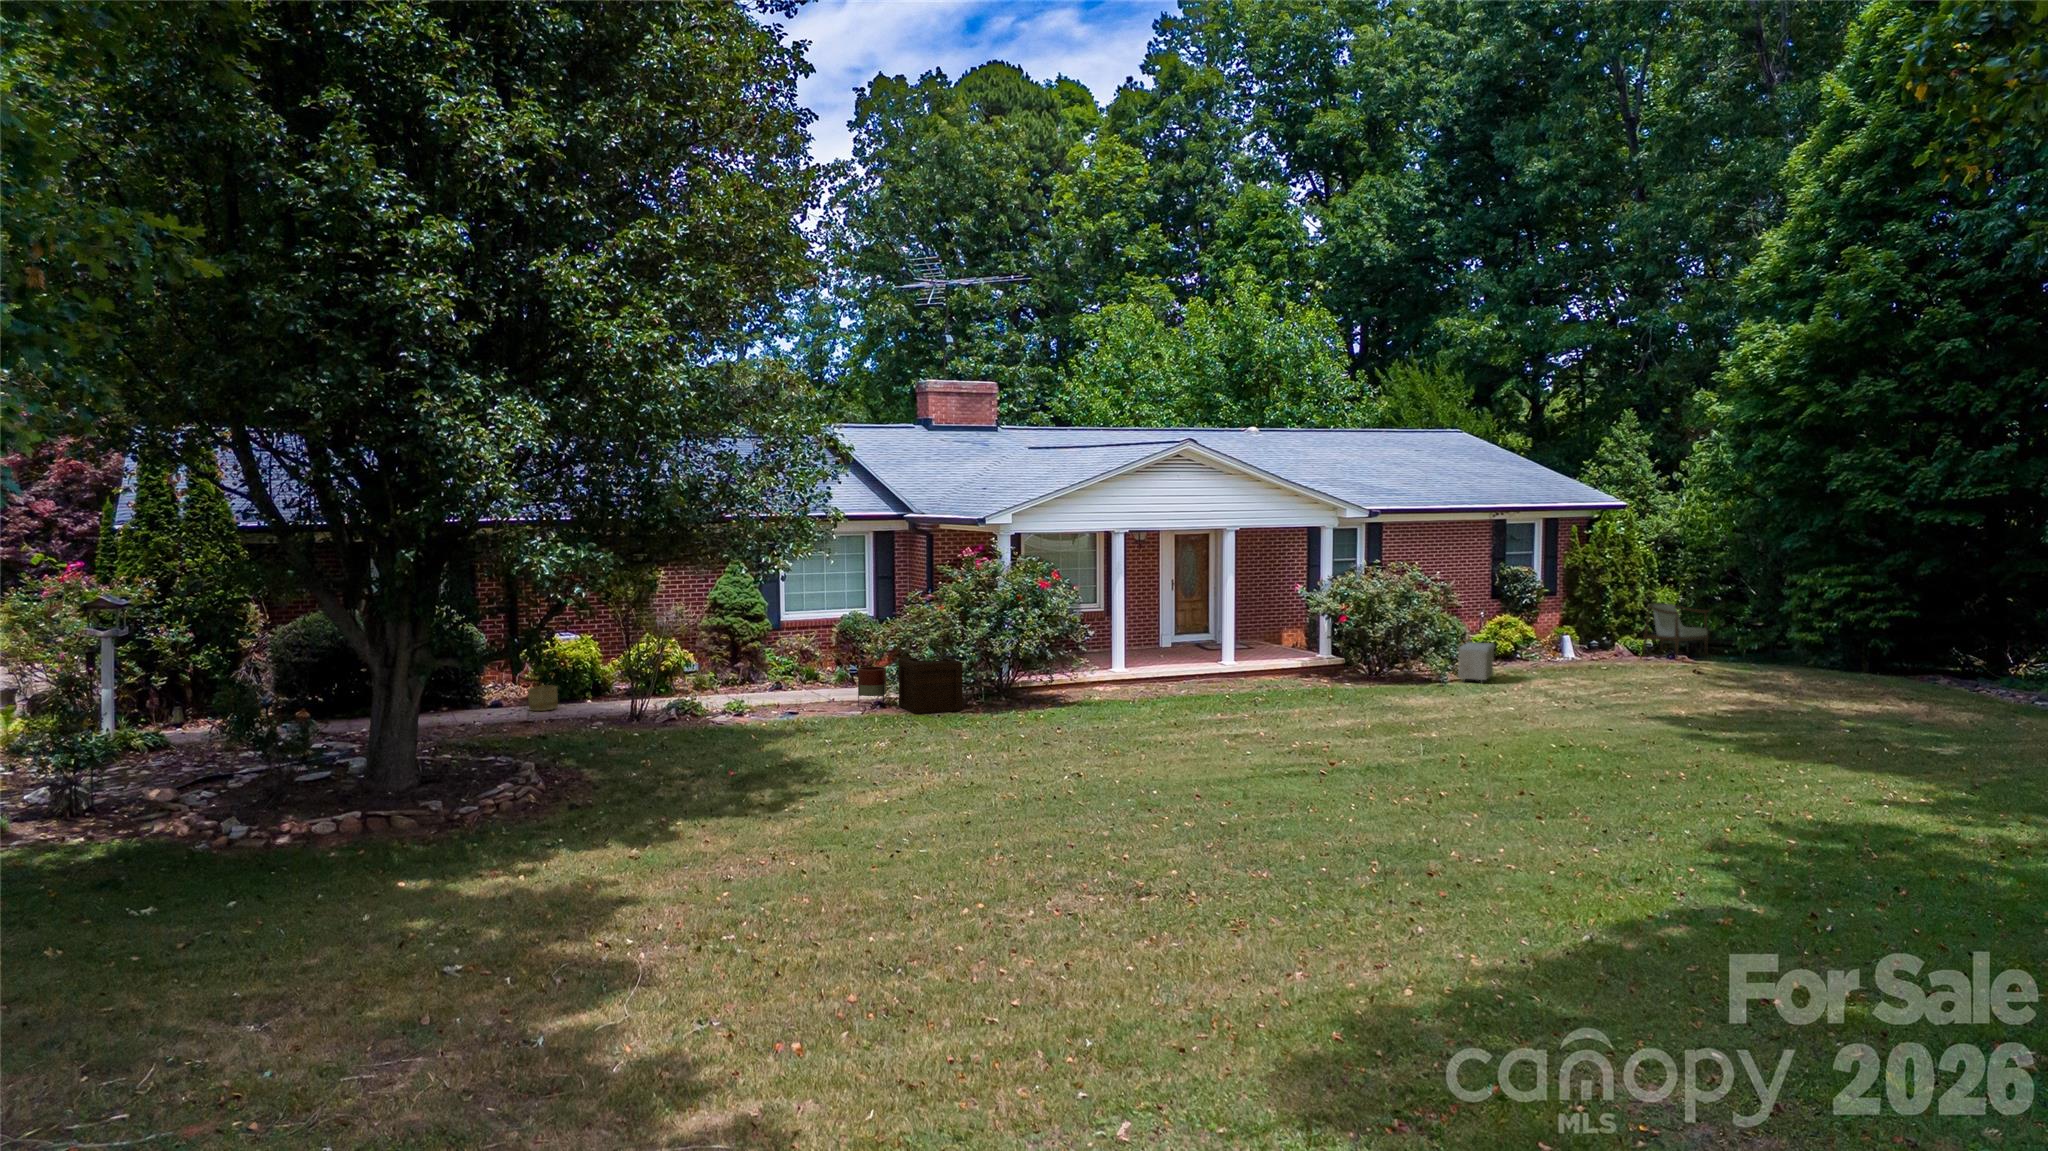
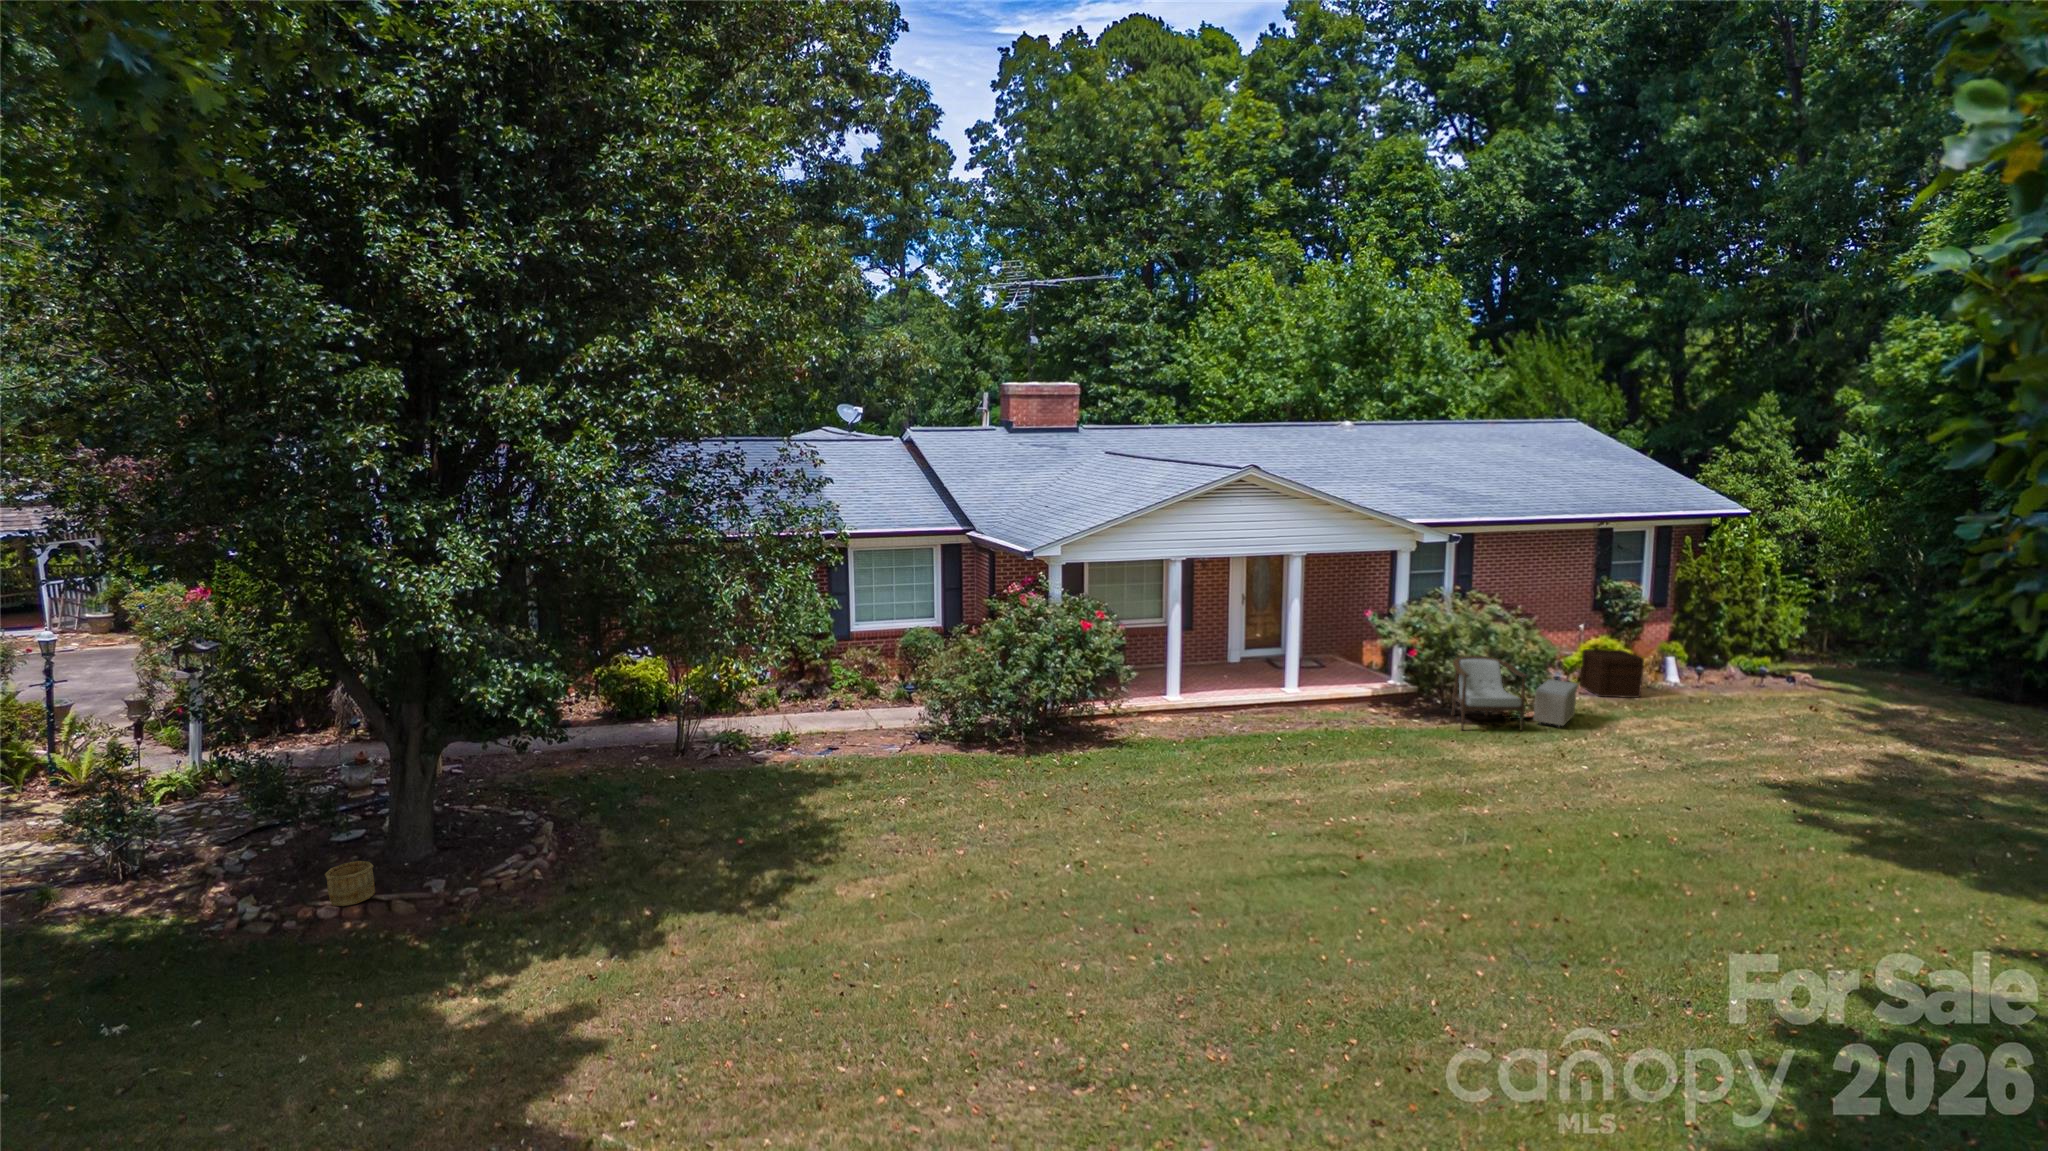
armchair: present [1643,603,1711,657] -> present [1452,655,1528,730]
wooden crate: present [899,656,963,714] -> present [1580,649,1644,698]
planter: present [858,666,886,707] -> none [901,700,929,742]
wooden bucket: present [528,685,558,711] -> present [325,861,375,906]

